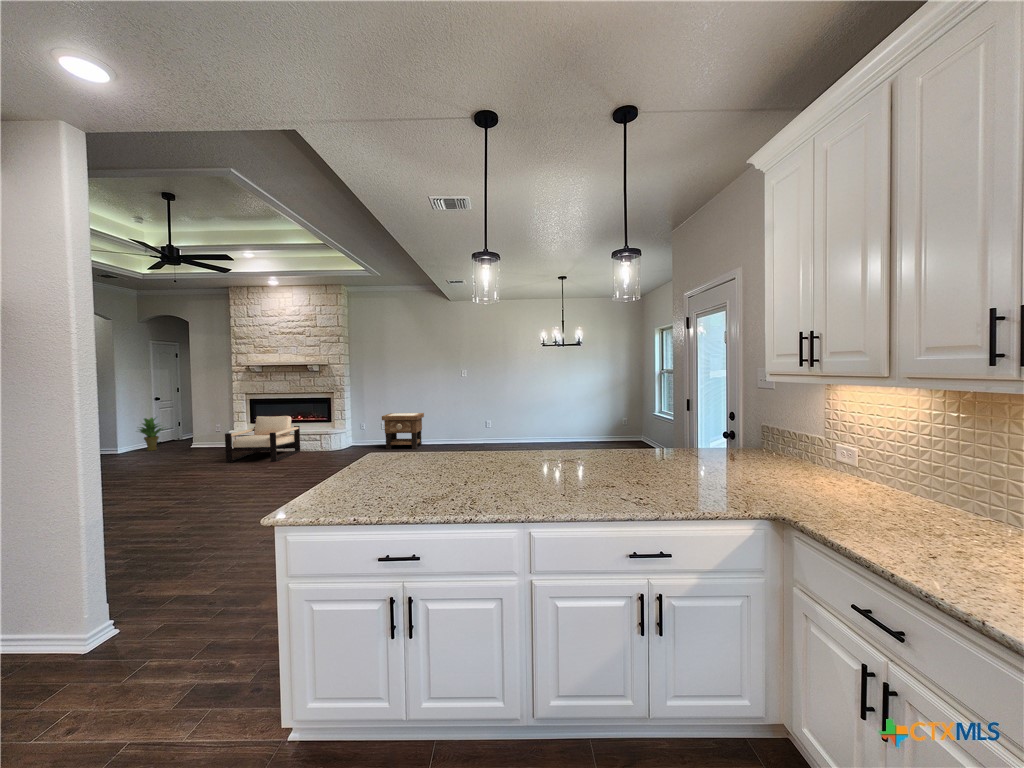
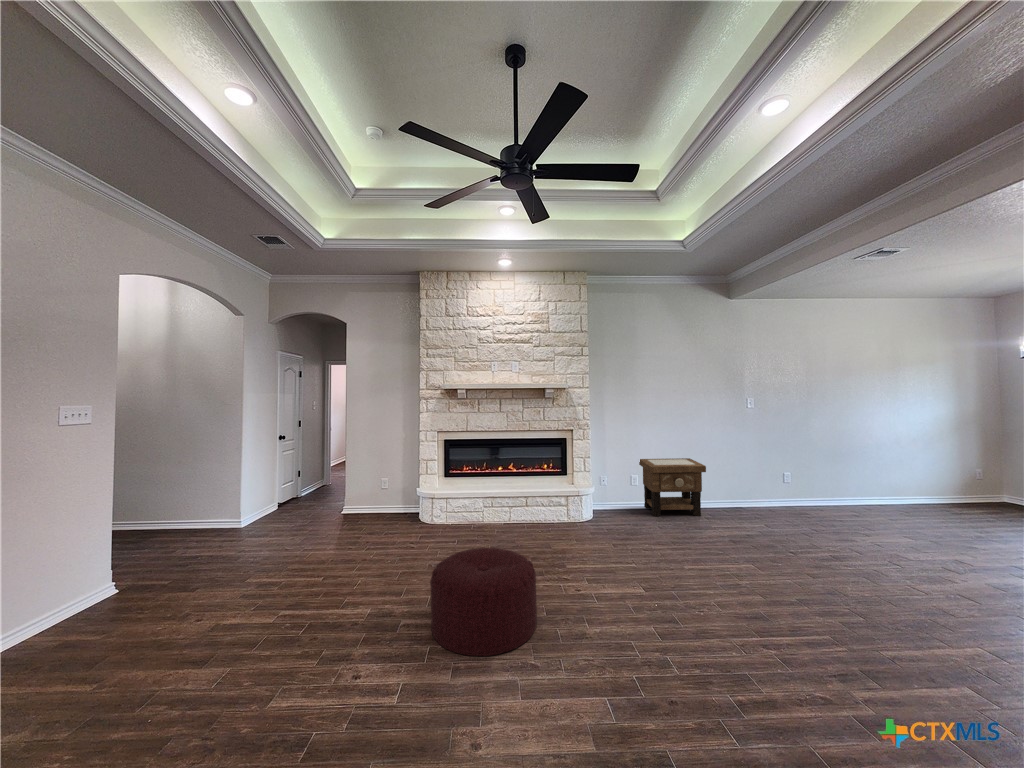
armchair: present [225,416,300,463] -> none [453,469,535,553]
potted plant: present [139,418,163,451] -> none [266,467,310,520]
ottoman: none [153,448,224,491] -> present [430,548,537,656]

